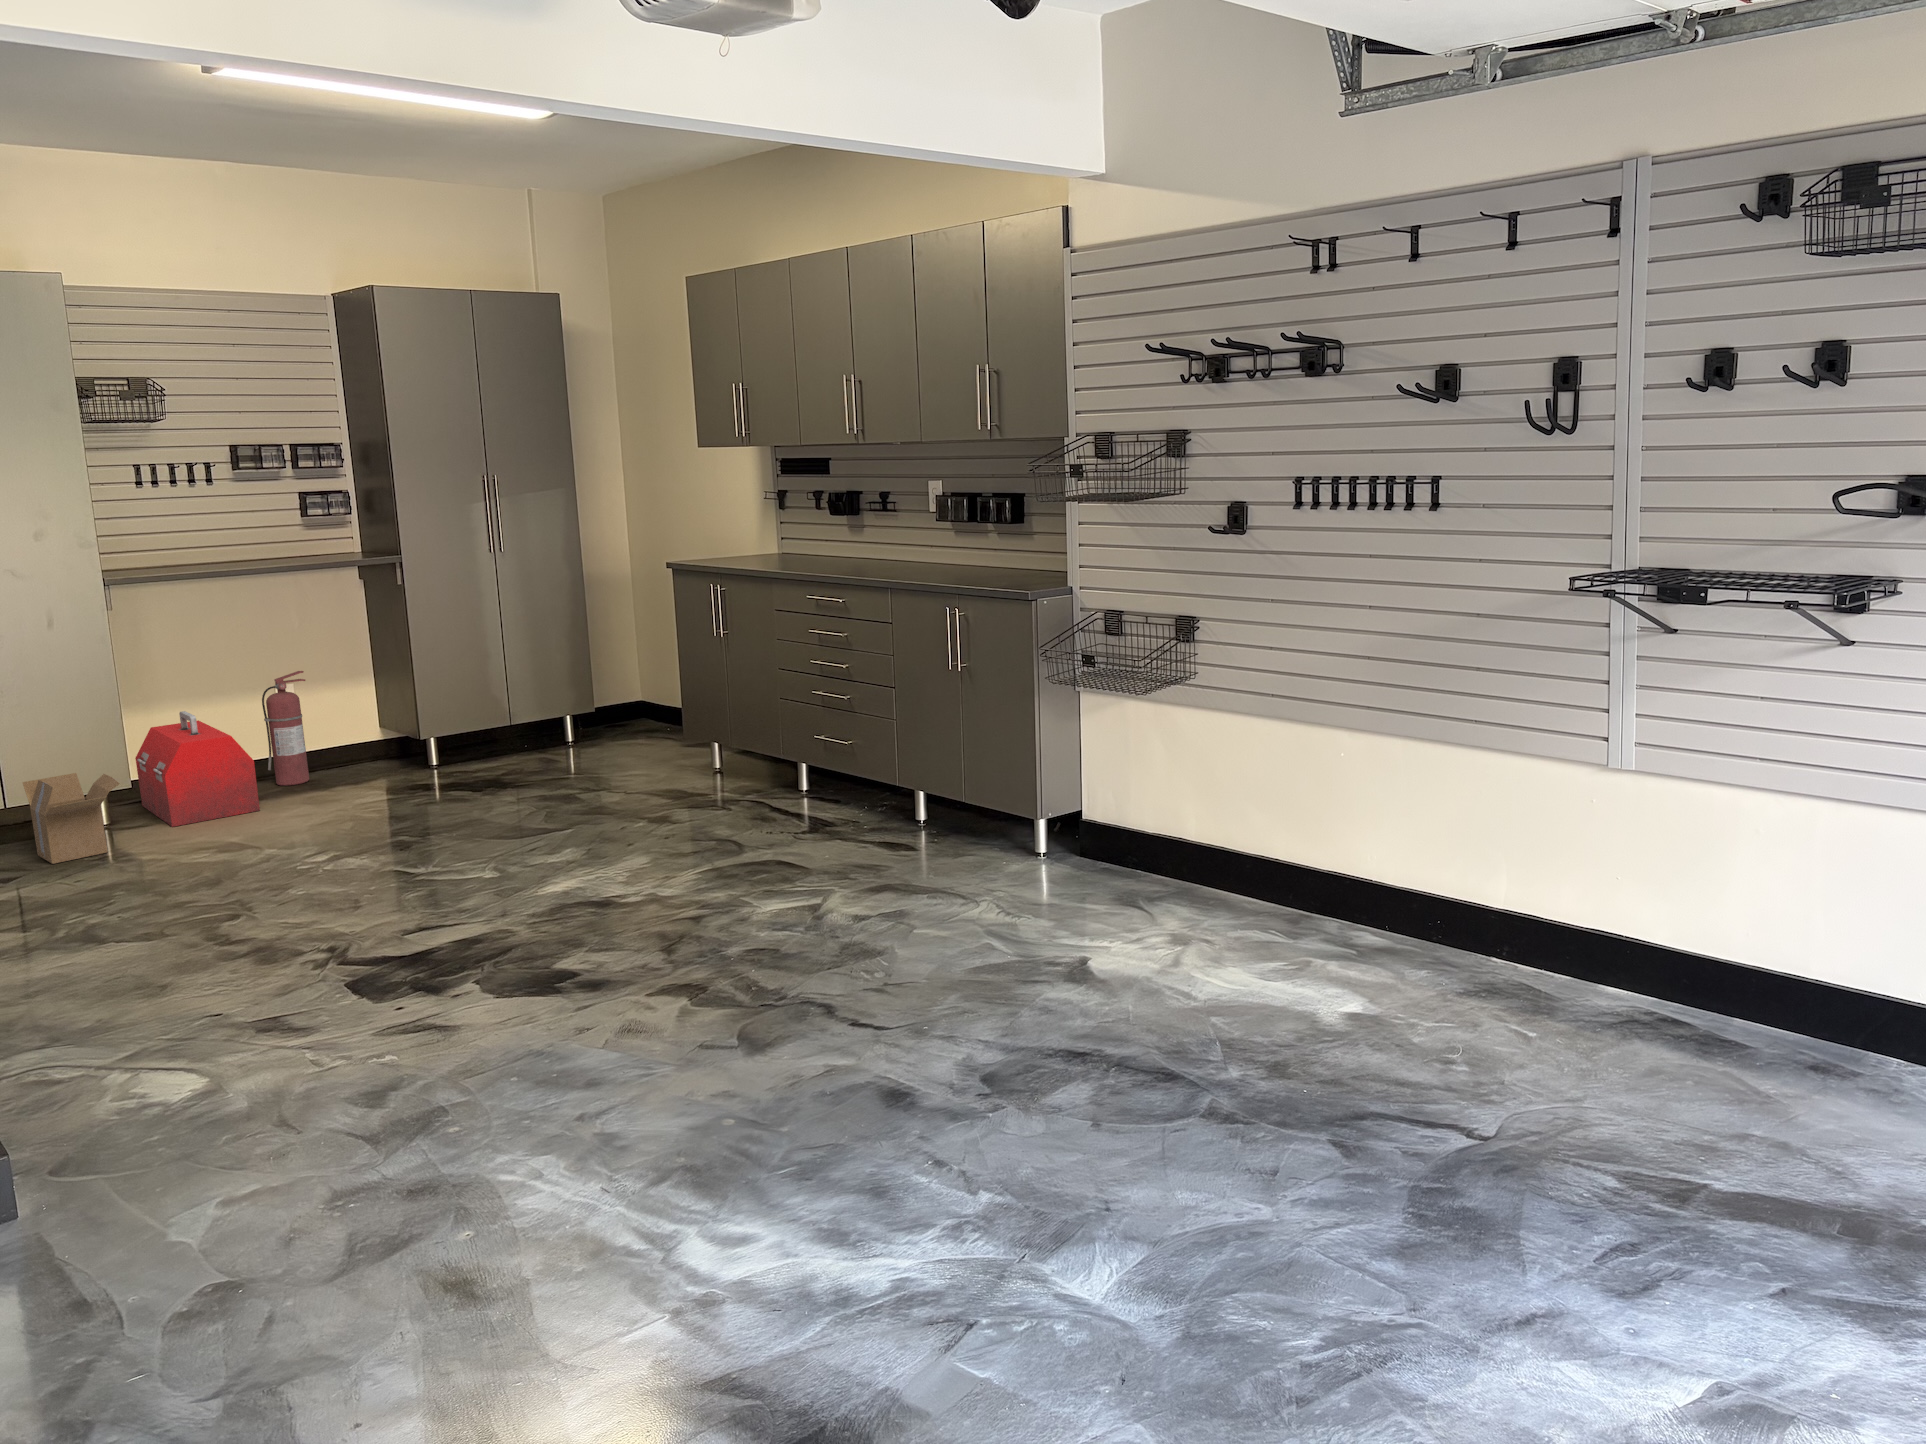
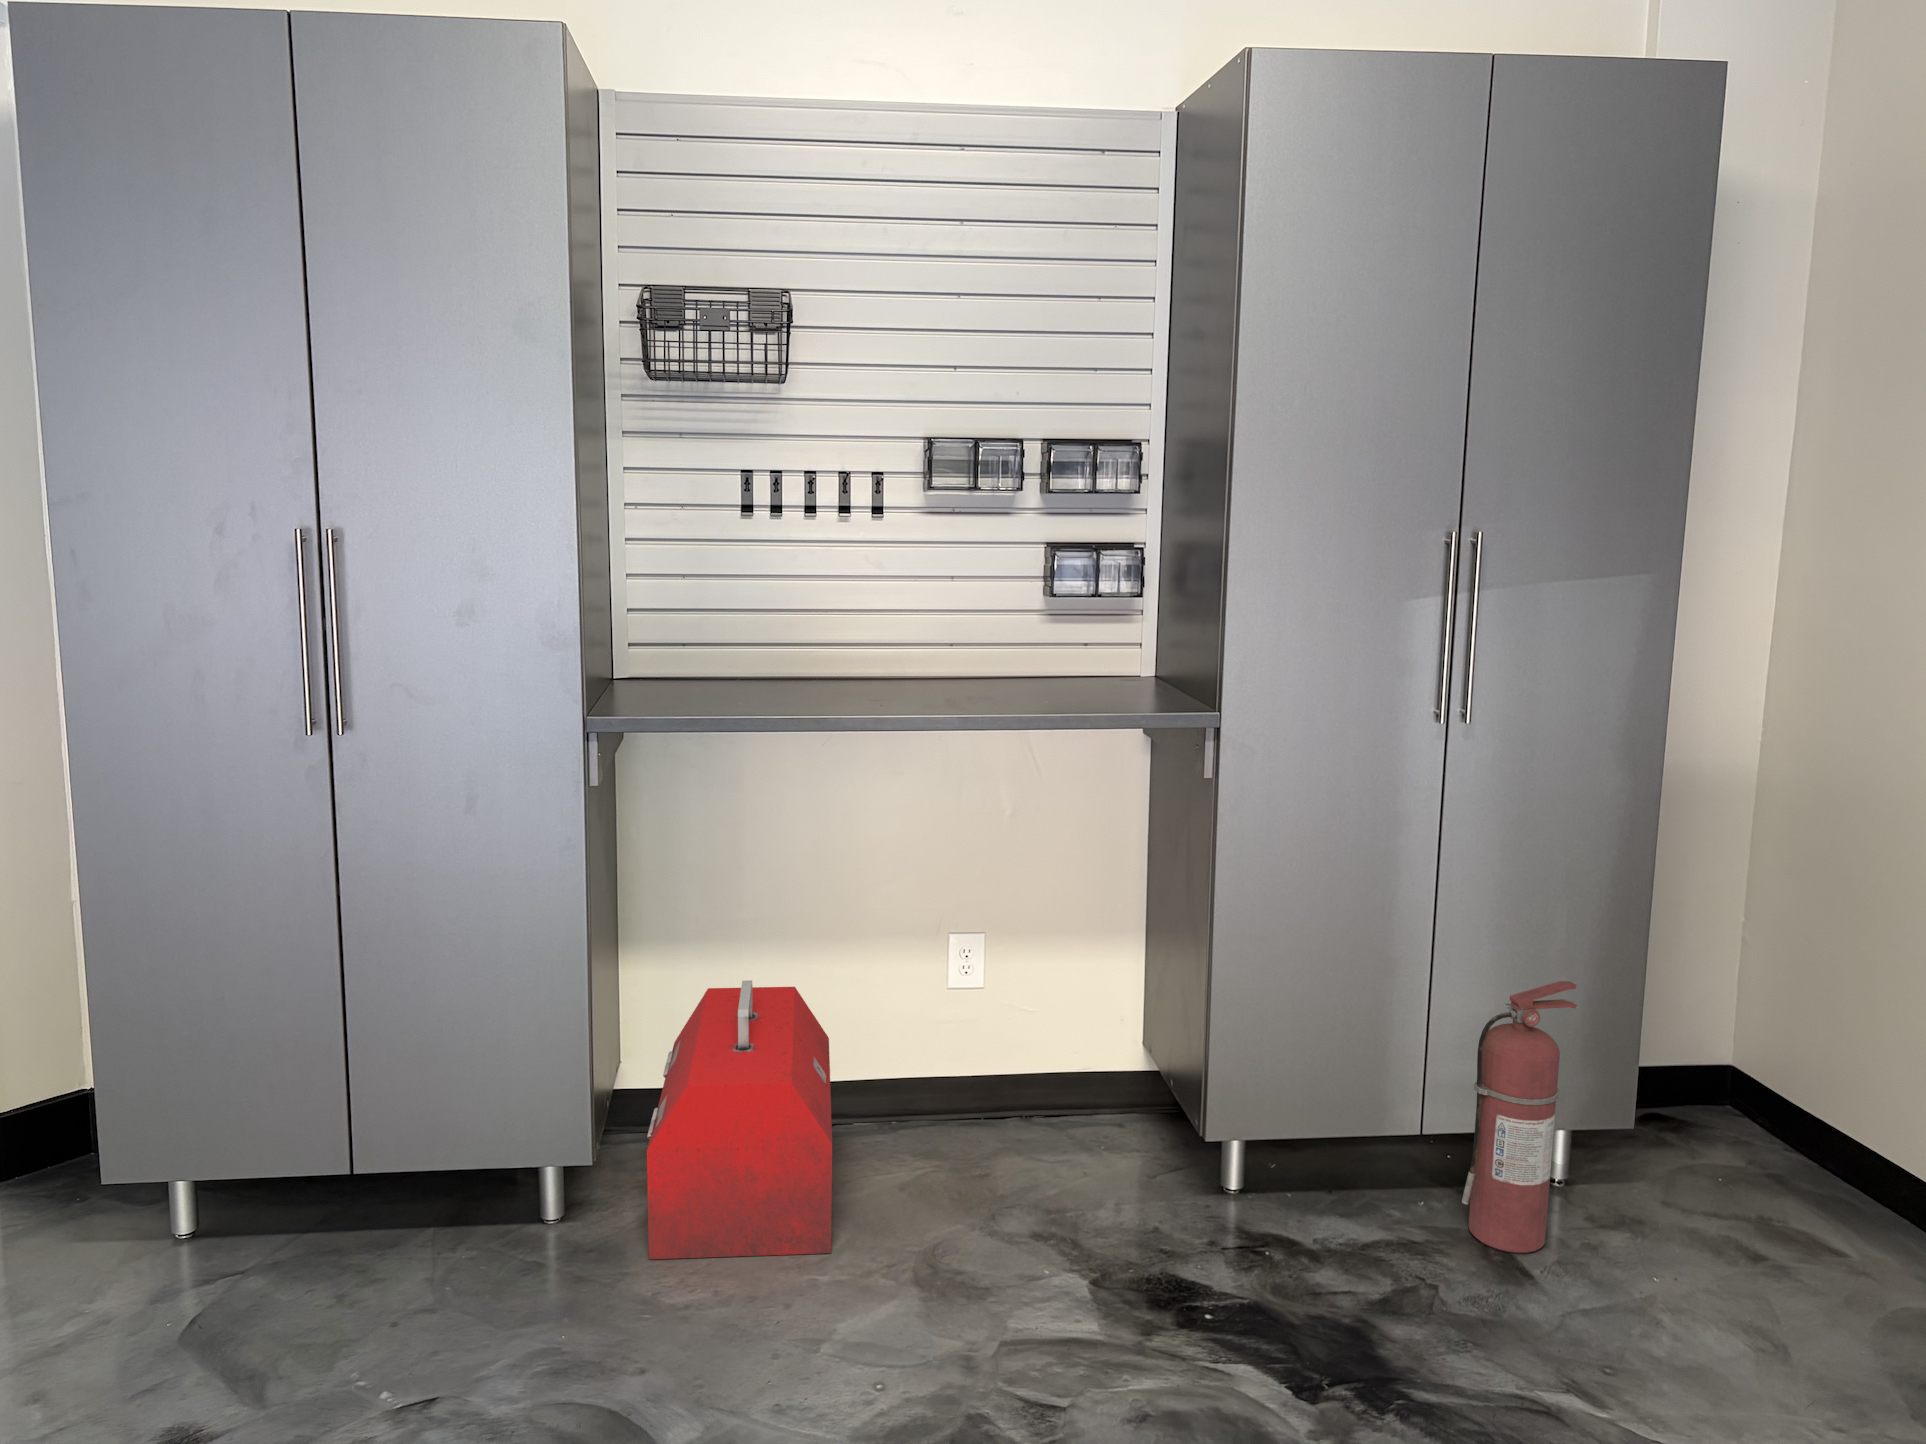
fire extinguisher: present [262,671,309,786] -> present [1462,981,1577,1253]
cardboard box: present [23,773,120,864] -> none [323,1115,520,1351]

